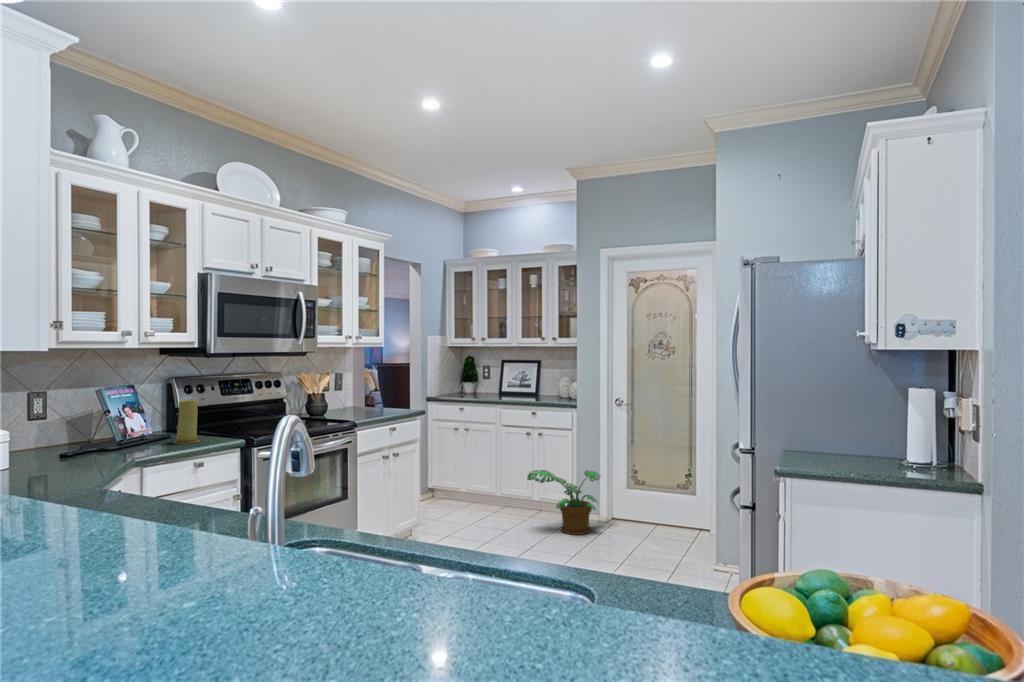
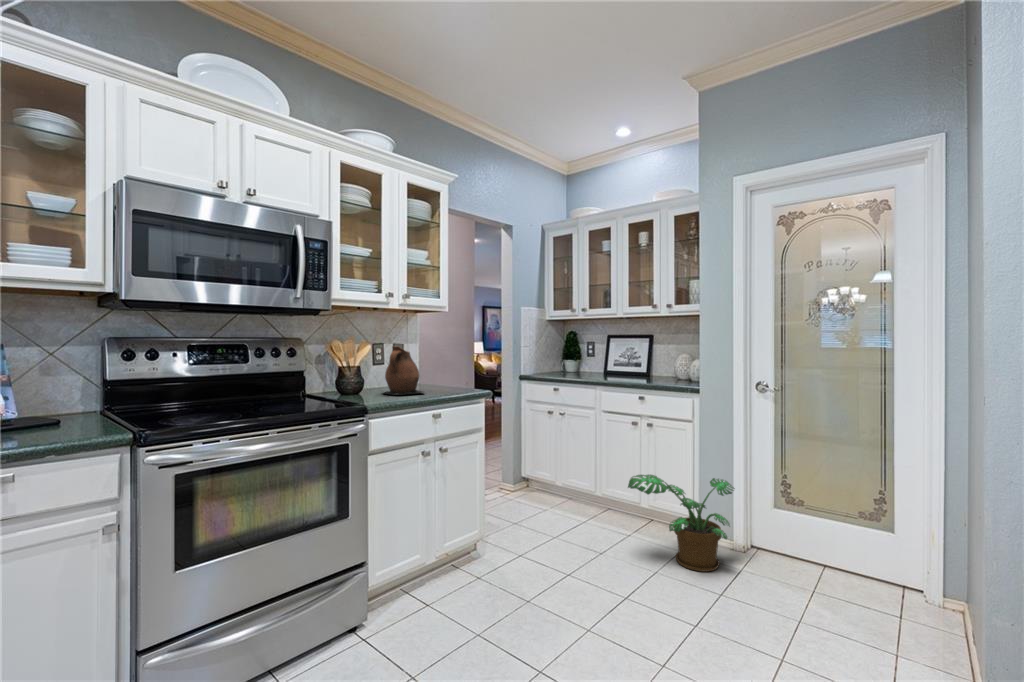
ceramic pitcher: none [342,377,379,415] -> present [383,346,424,395]
candle: present [174,400,199,443] -> none [32,367,83,434]

